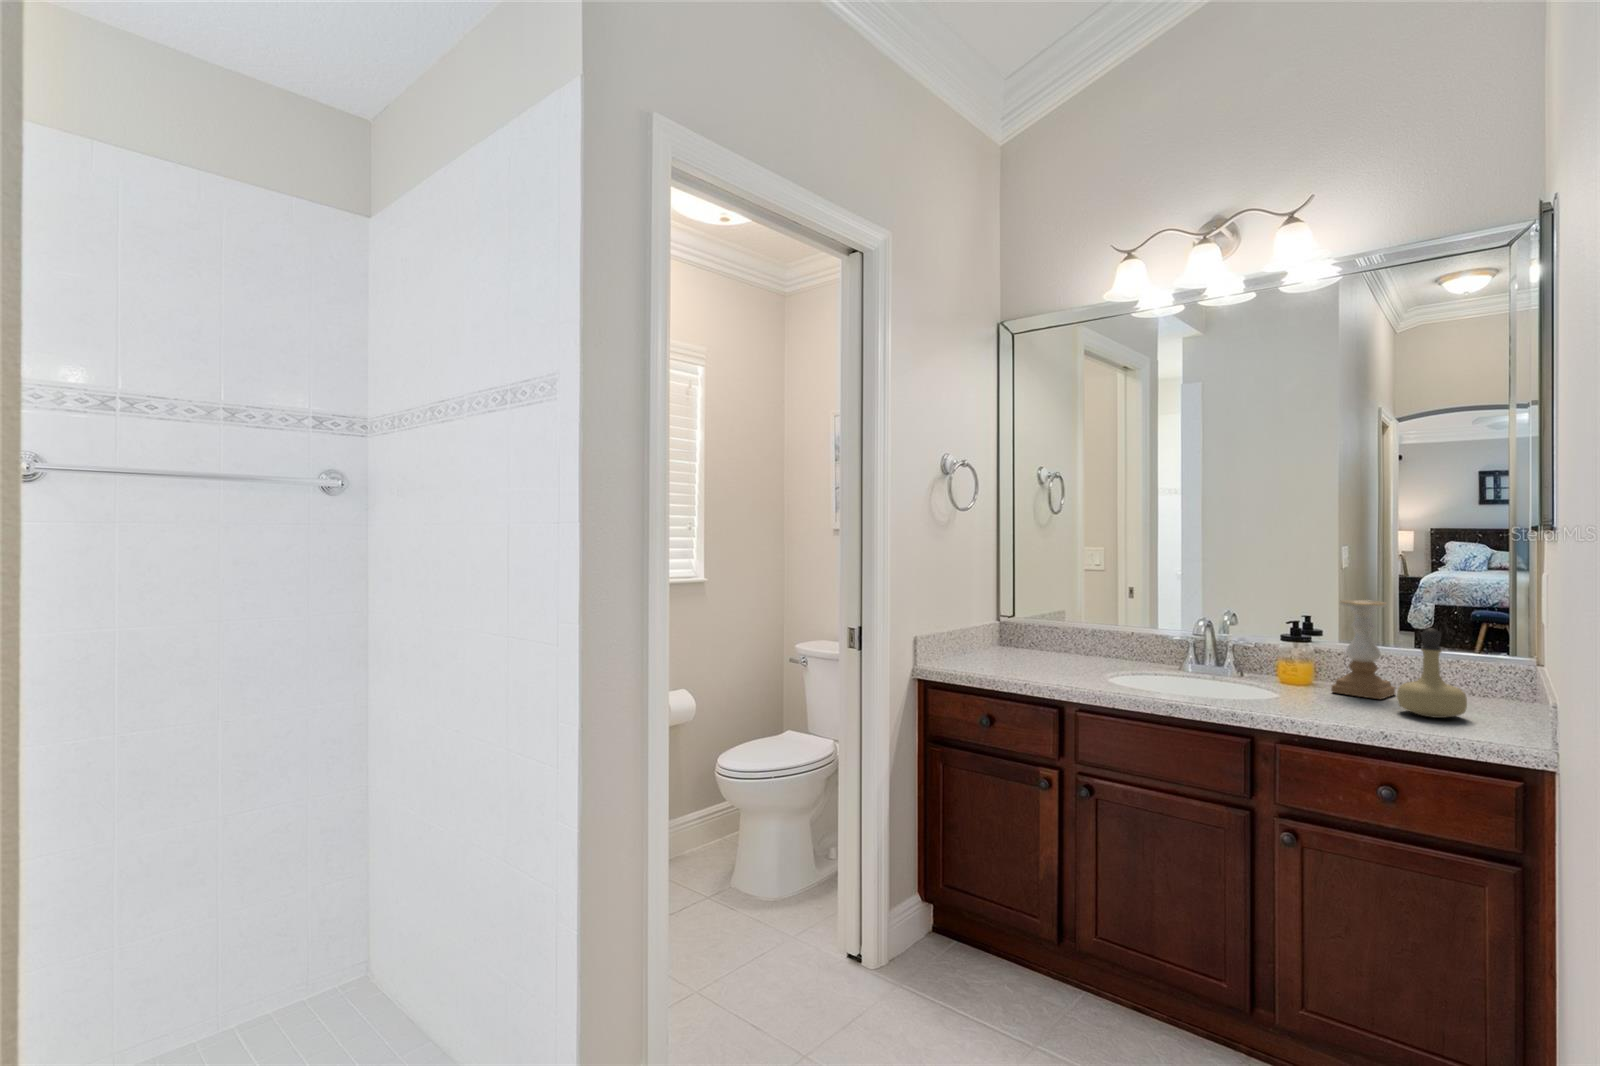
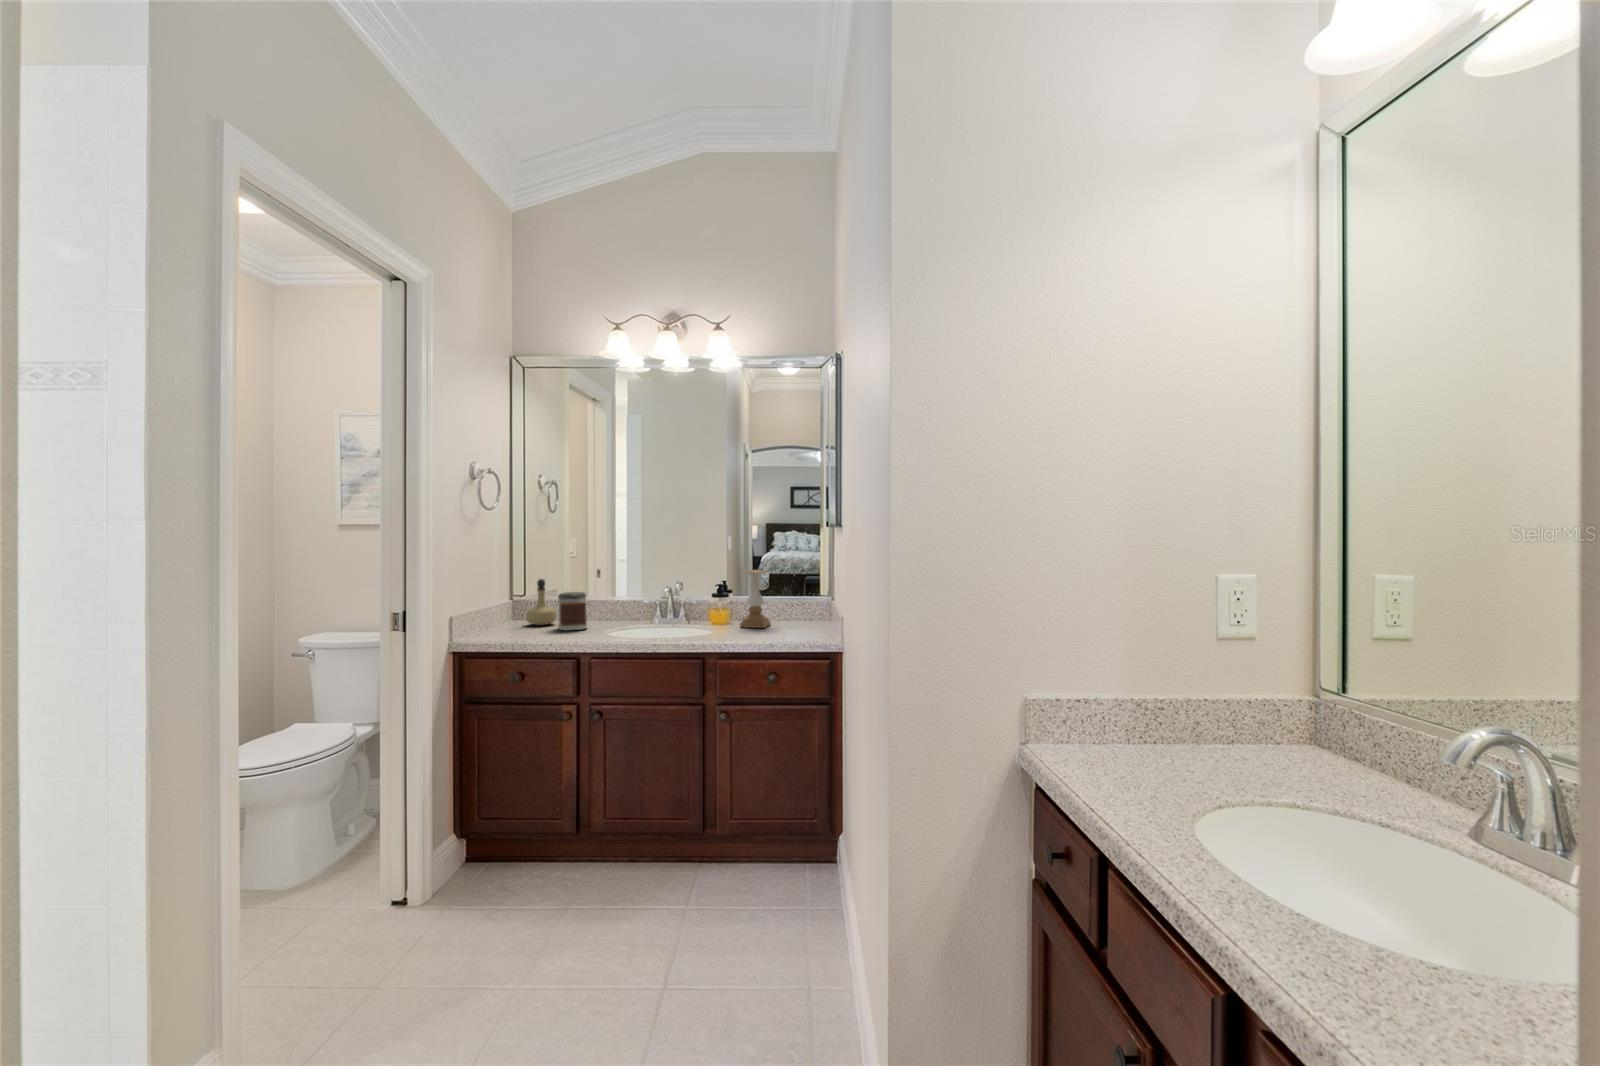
jar: none [1046,616,1085,667] -> present [558,592,587,630]
perfume bottle: present [1397,628,1467,718] -> present [526,579,556,625]

